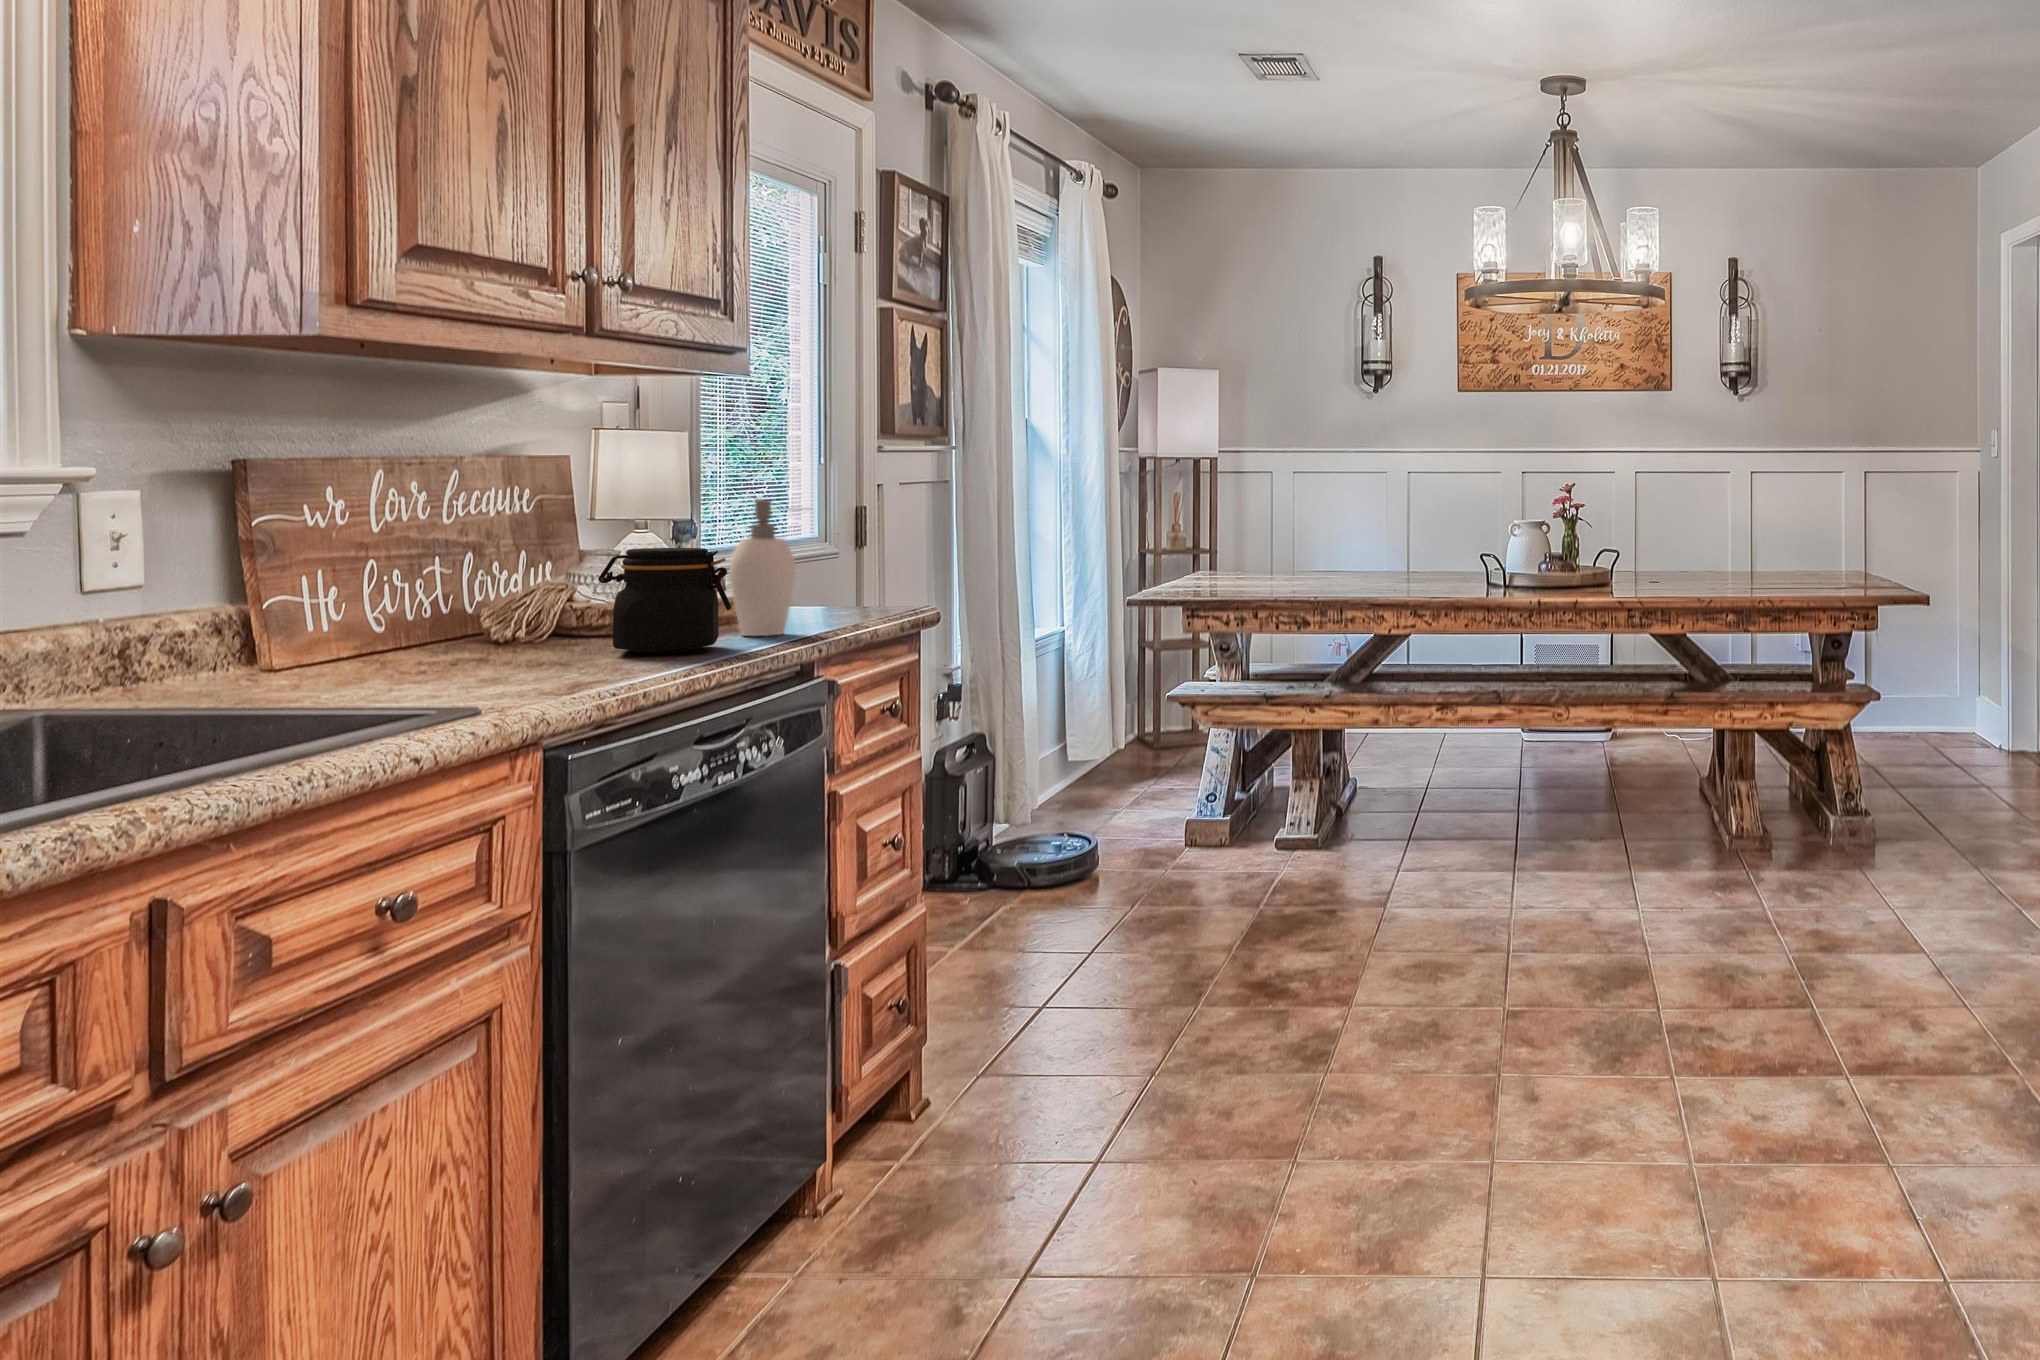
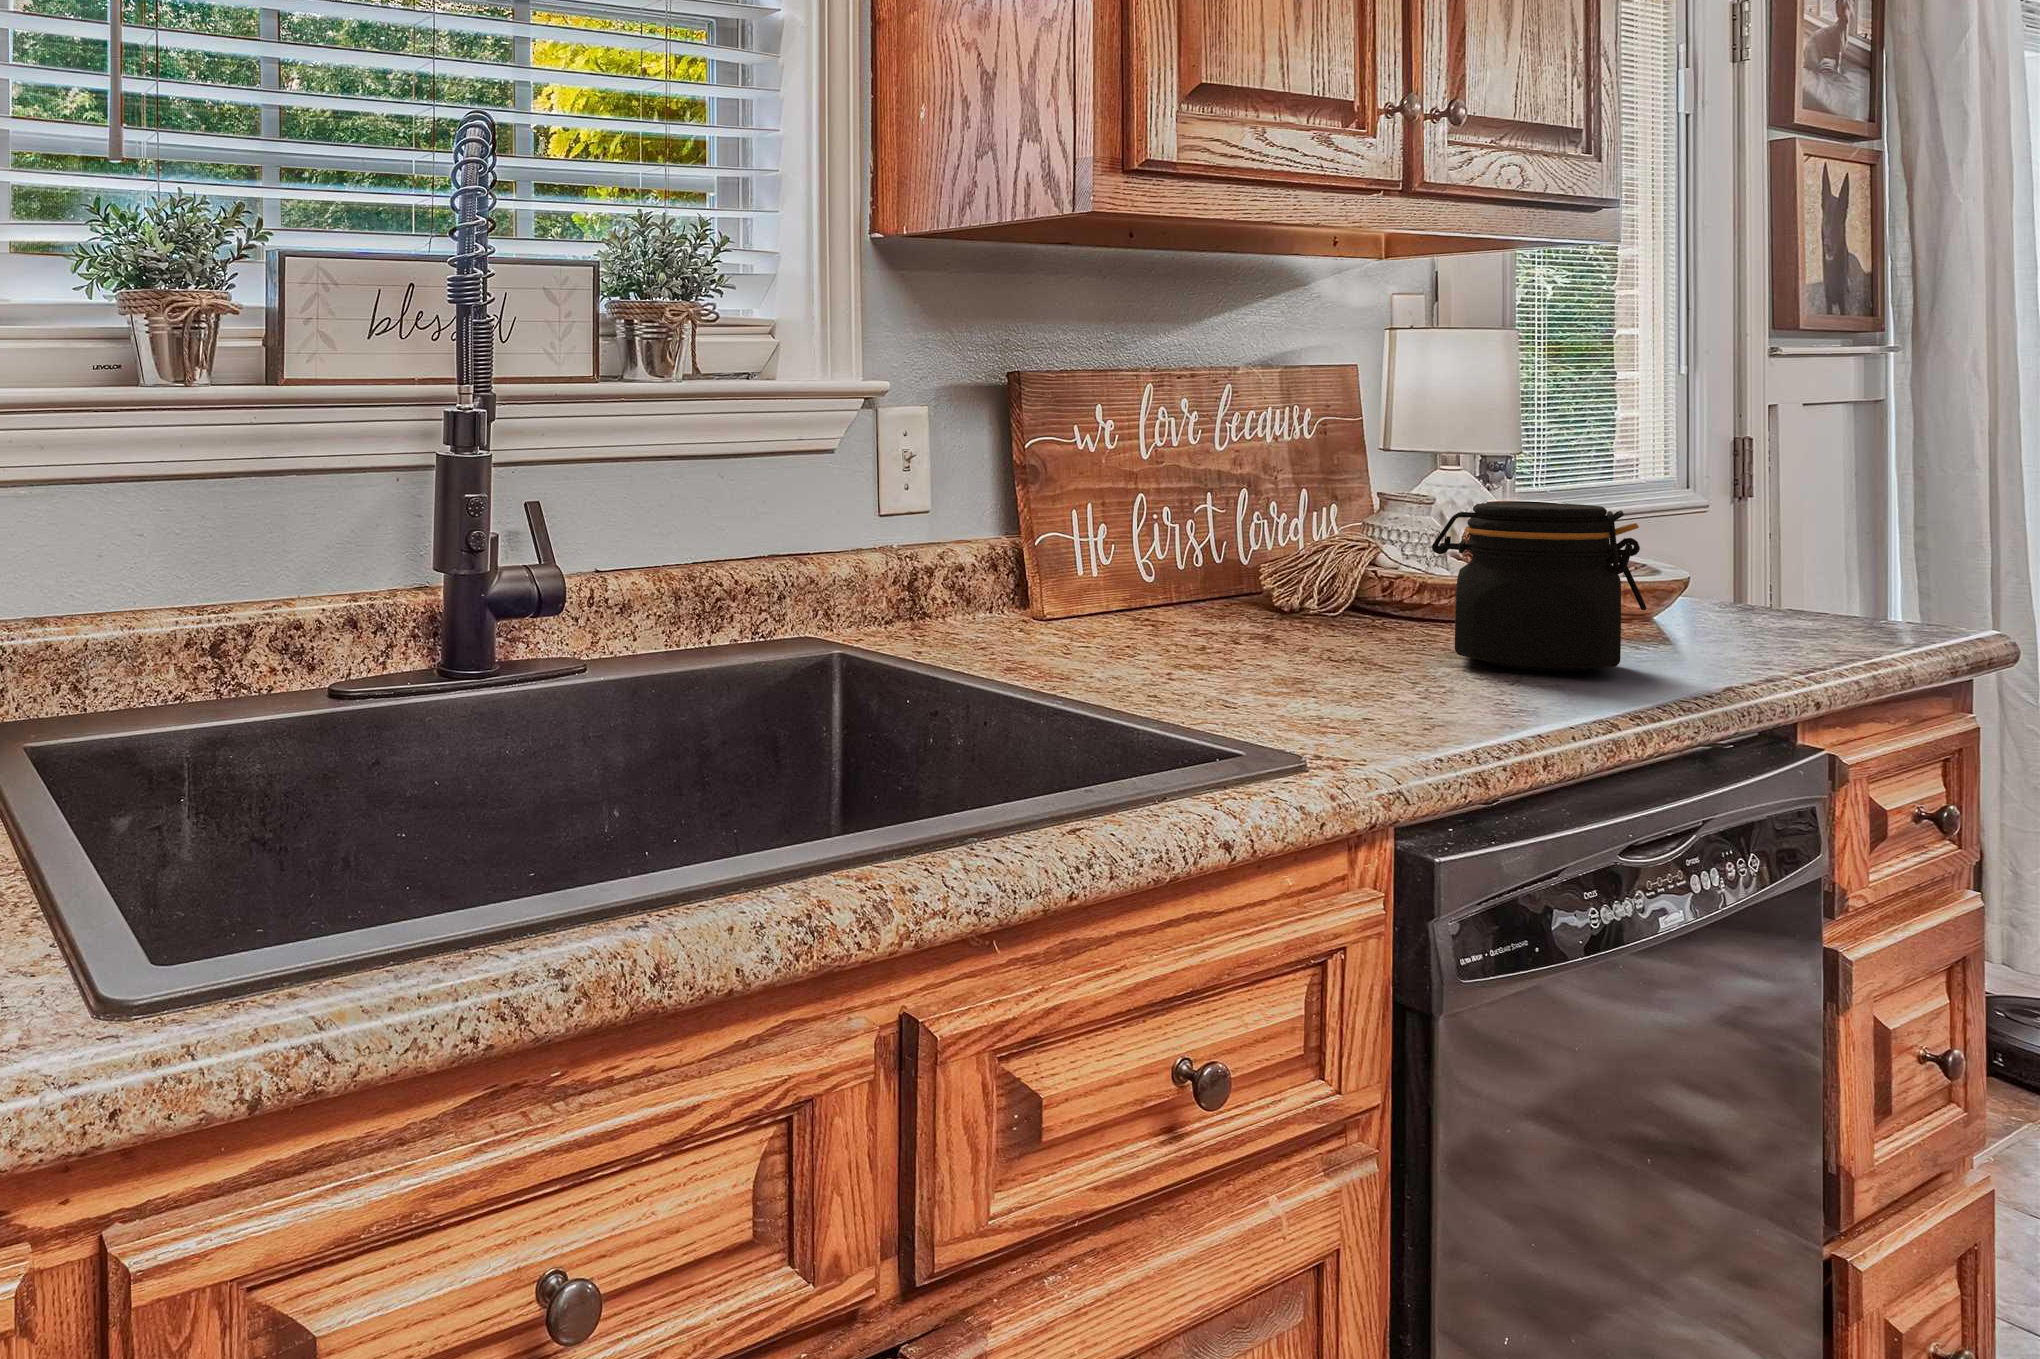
soap dispenser: present [729,499,796,636] -> none [1621,426,1782,651]

